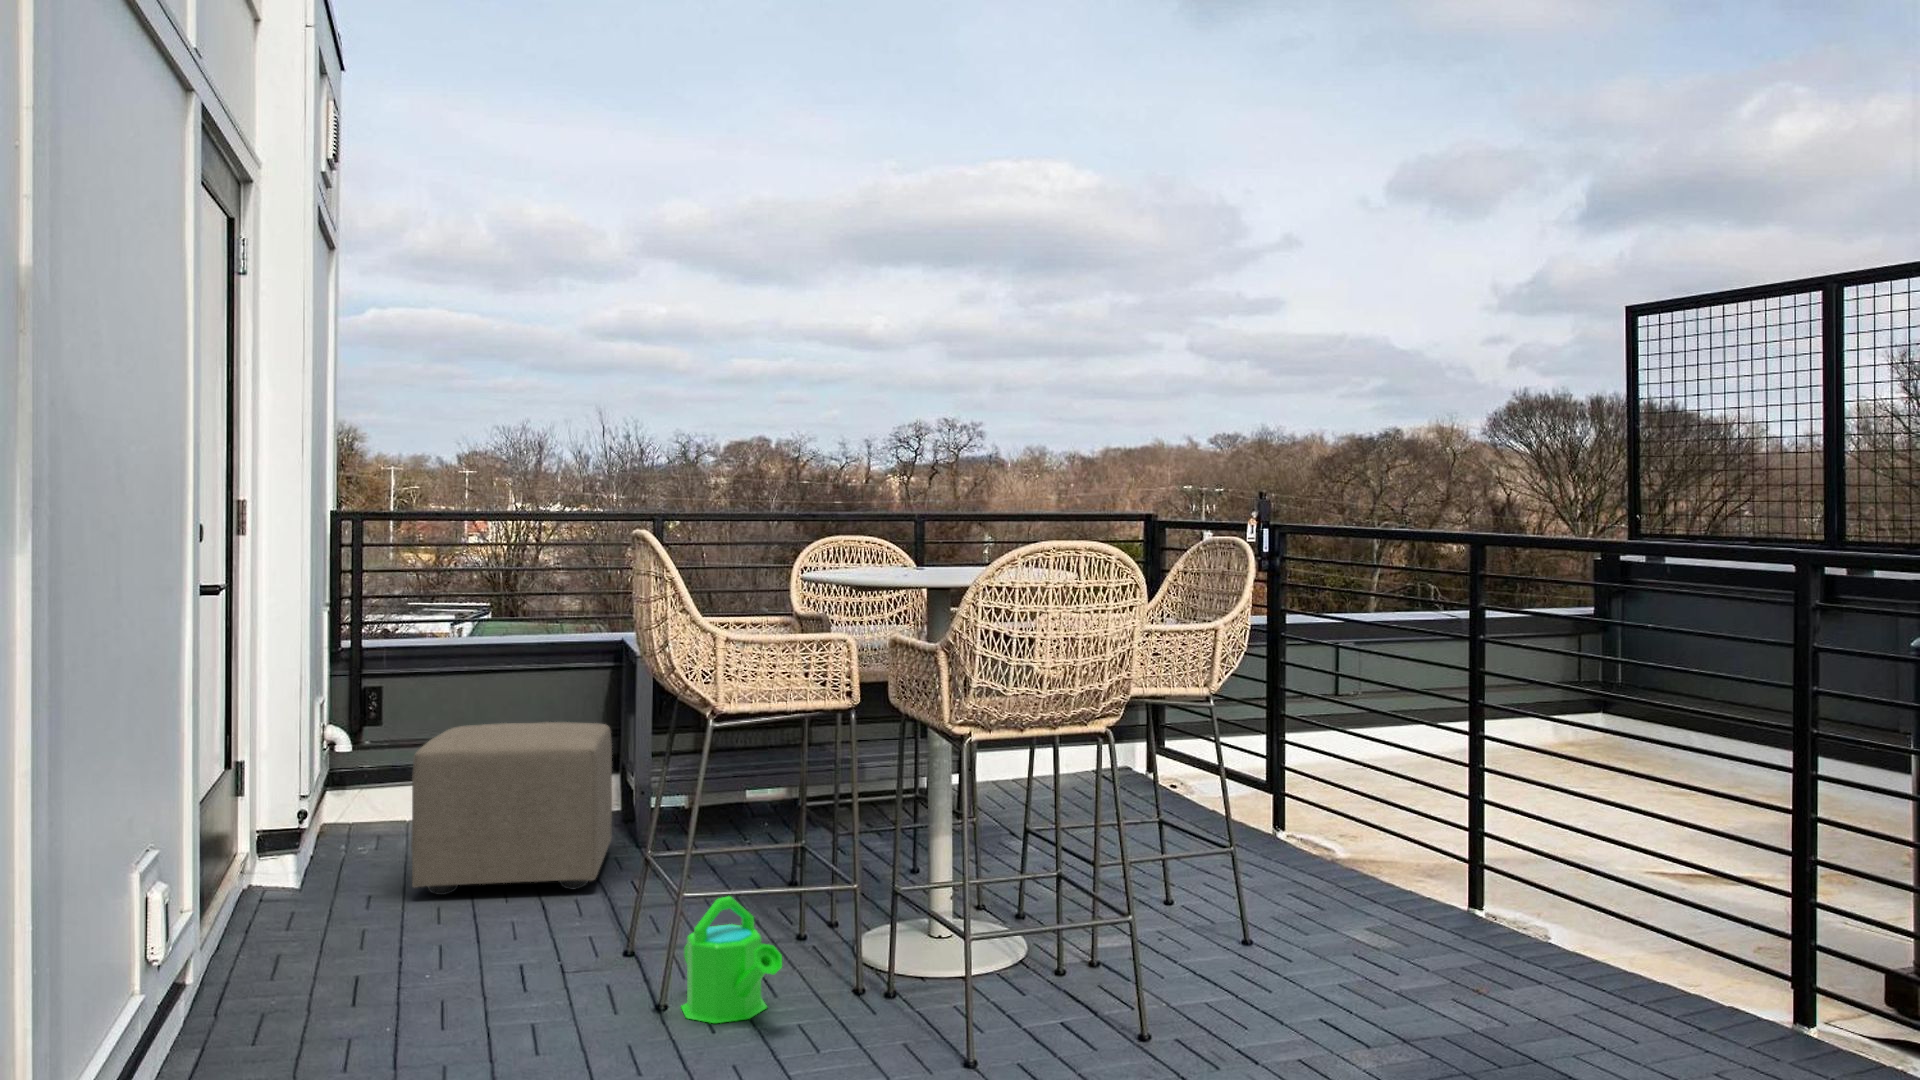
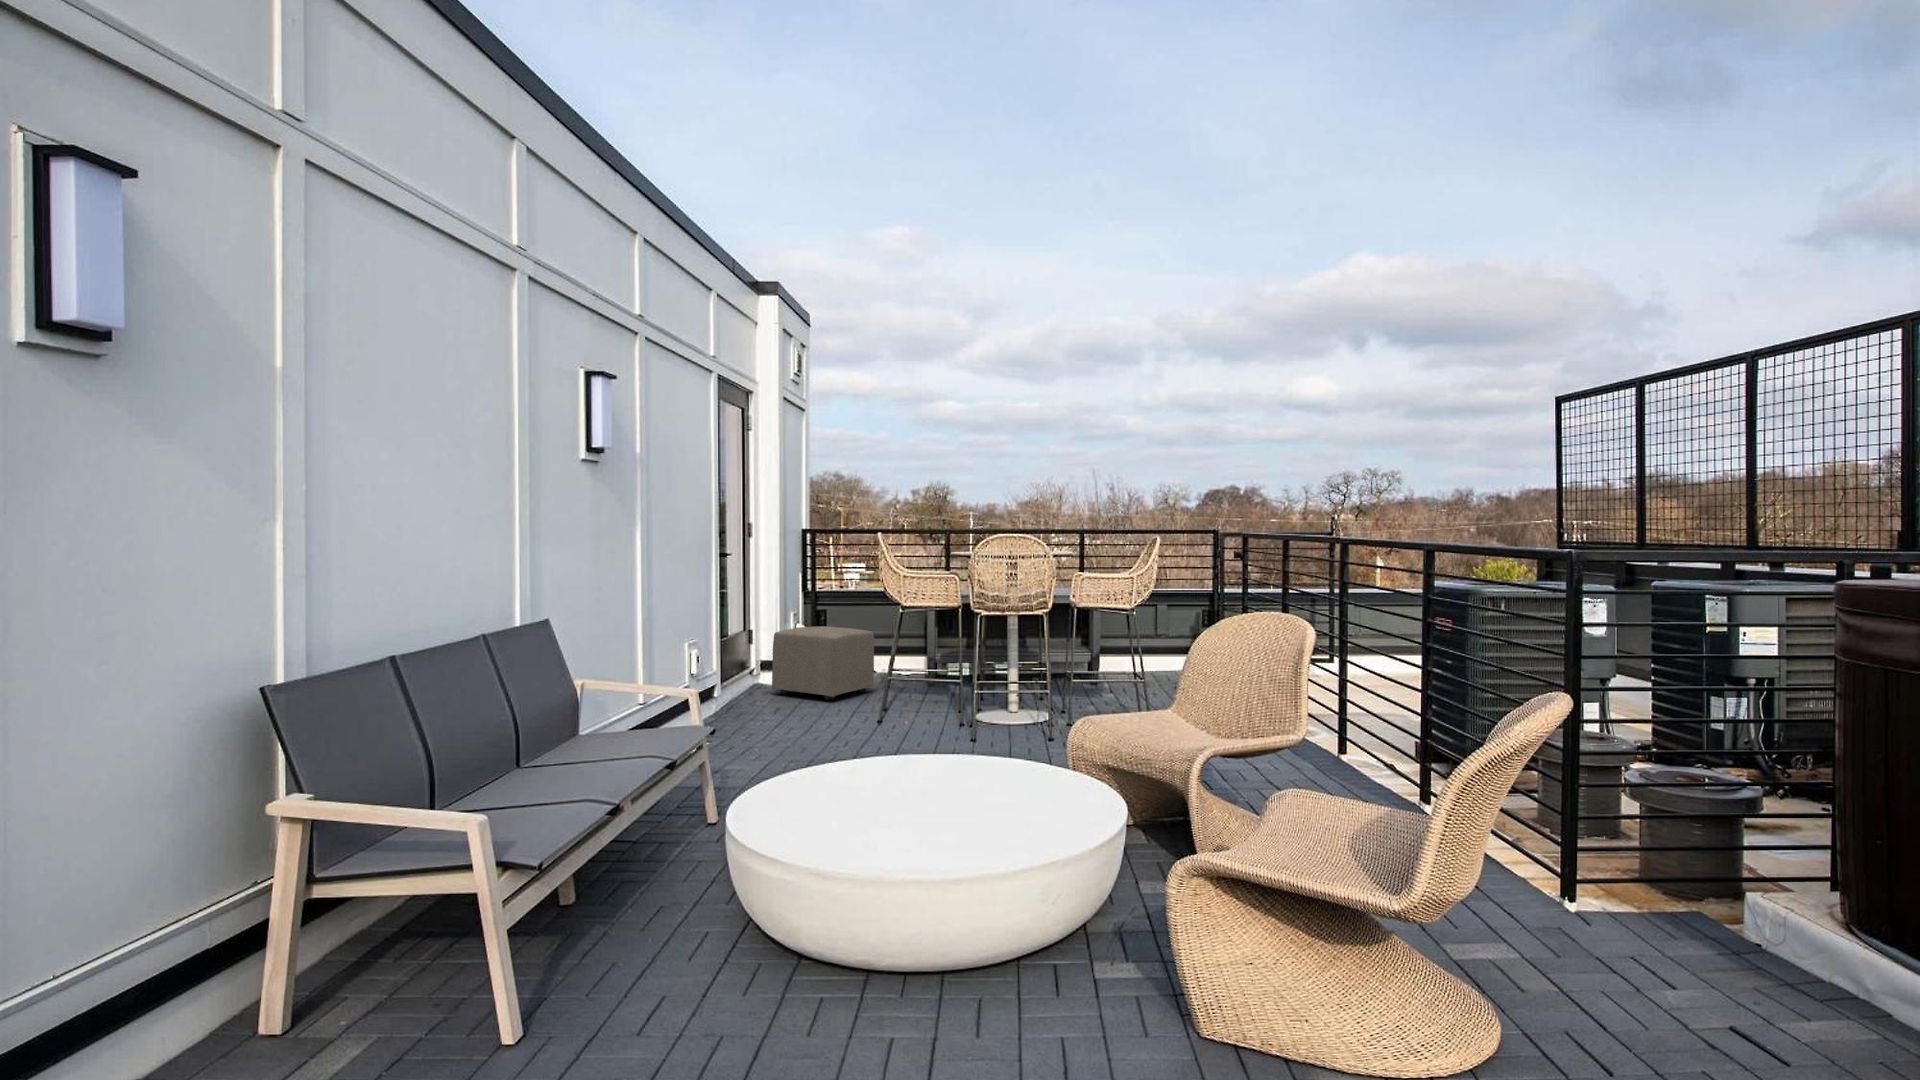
watering can: present [681,896,782,1023] -> none [766,694,803,744]

